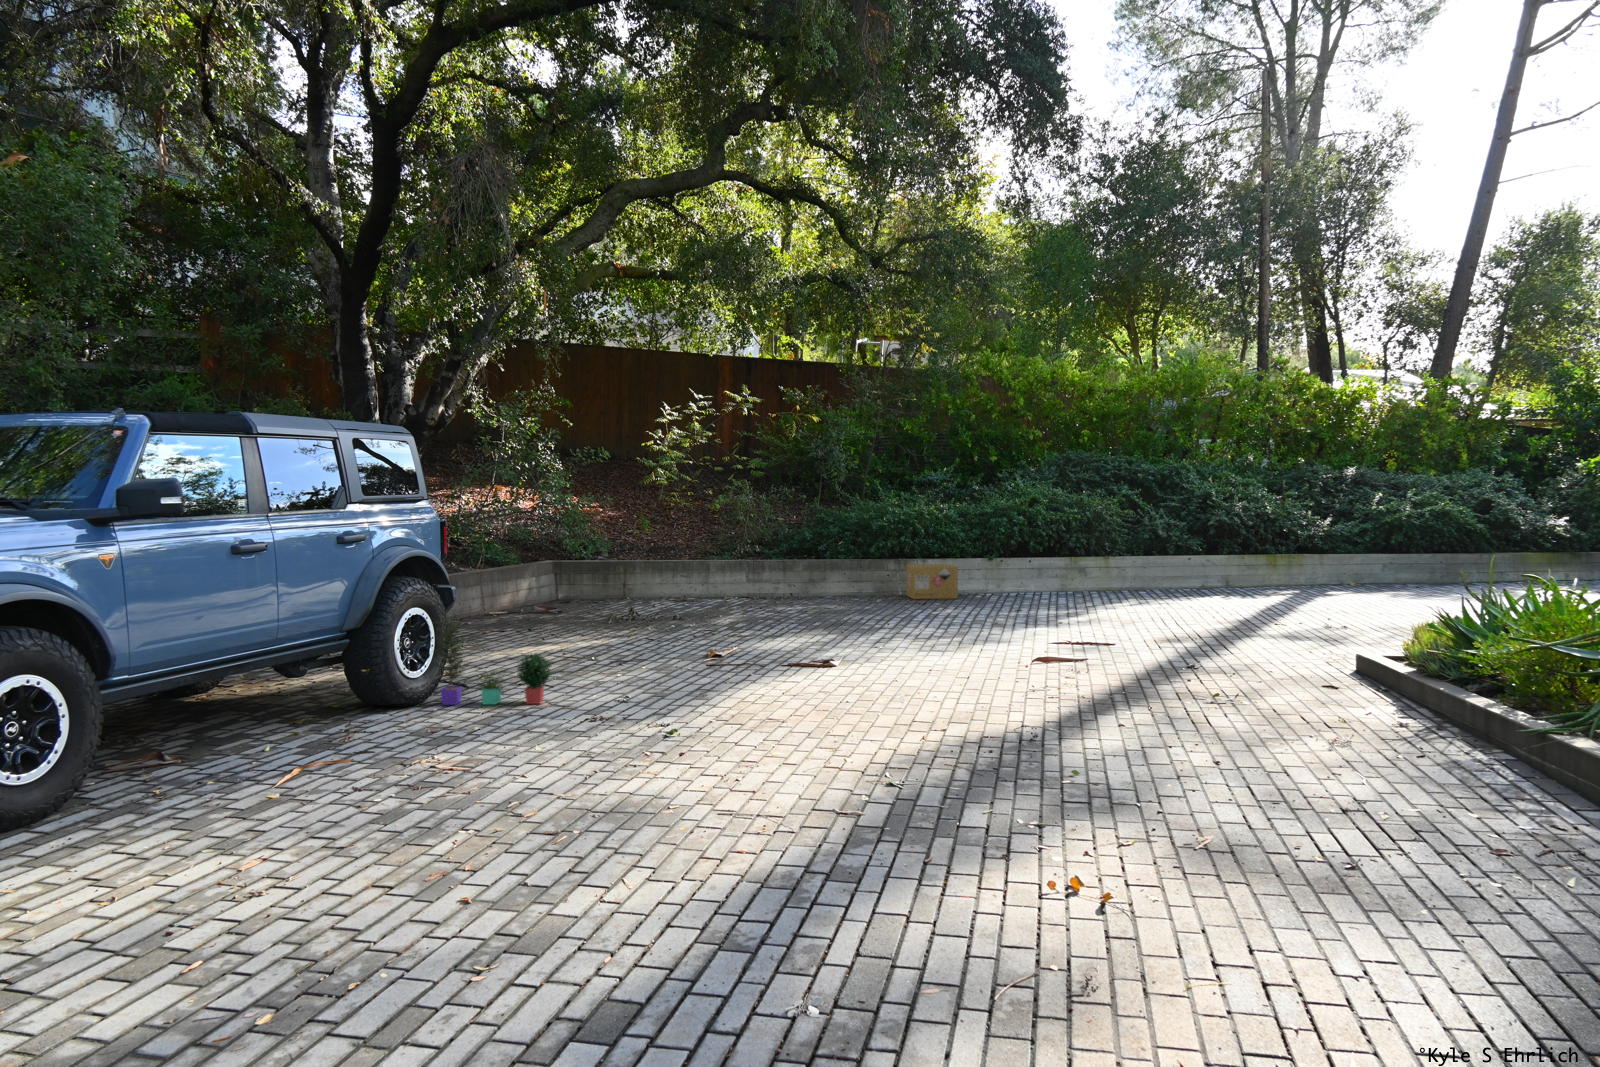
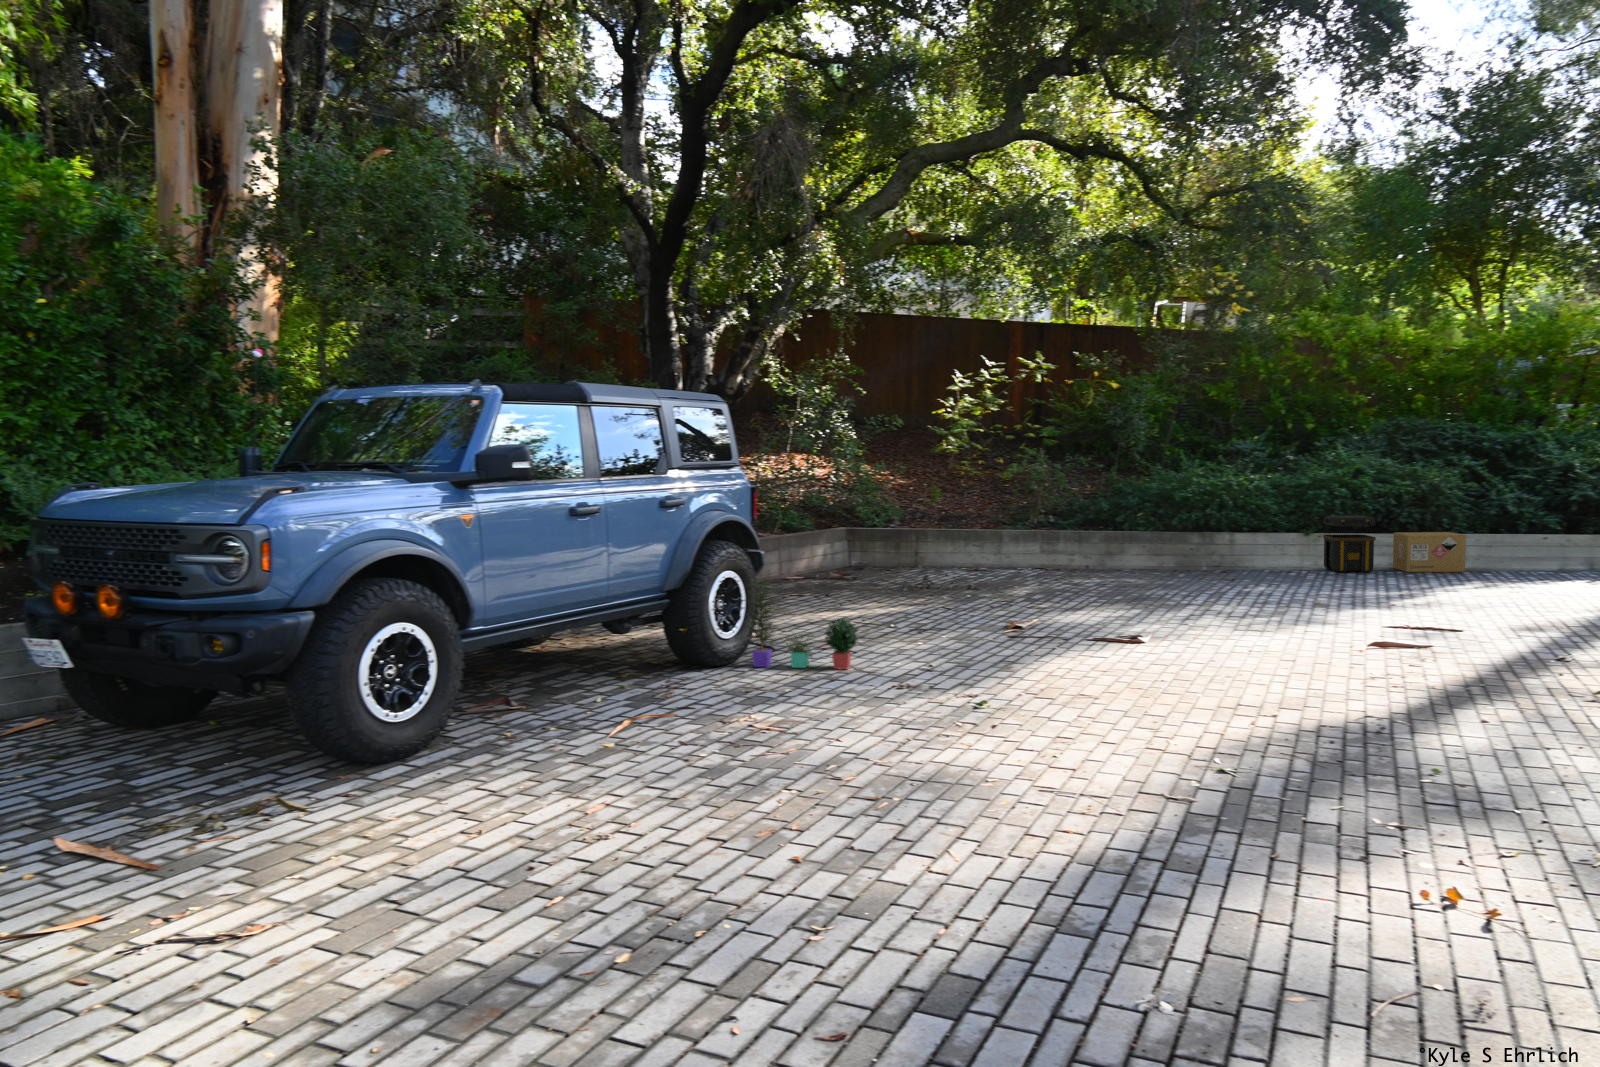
toolbox: none [983,548,1024,598] -> present [1323,516,1376,572]
cardboard box: present [906,564,958,599] -> present [1393,532,1466,572]

